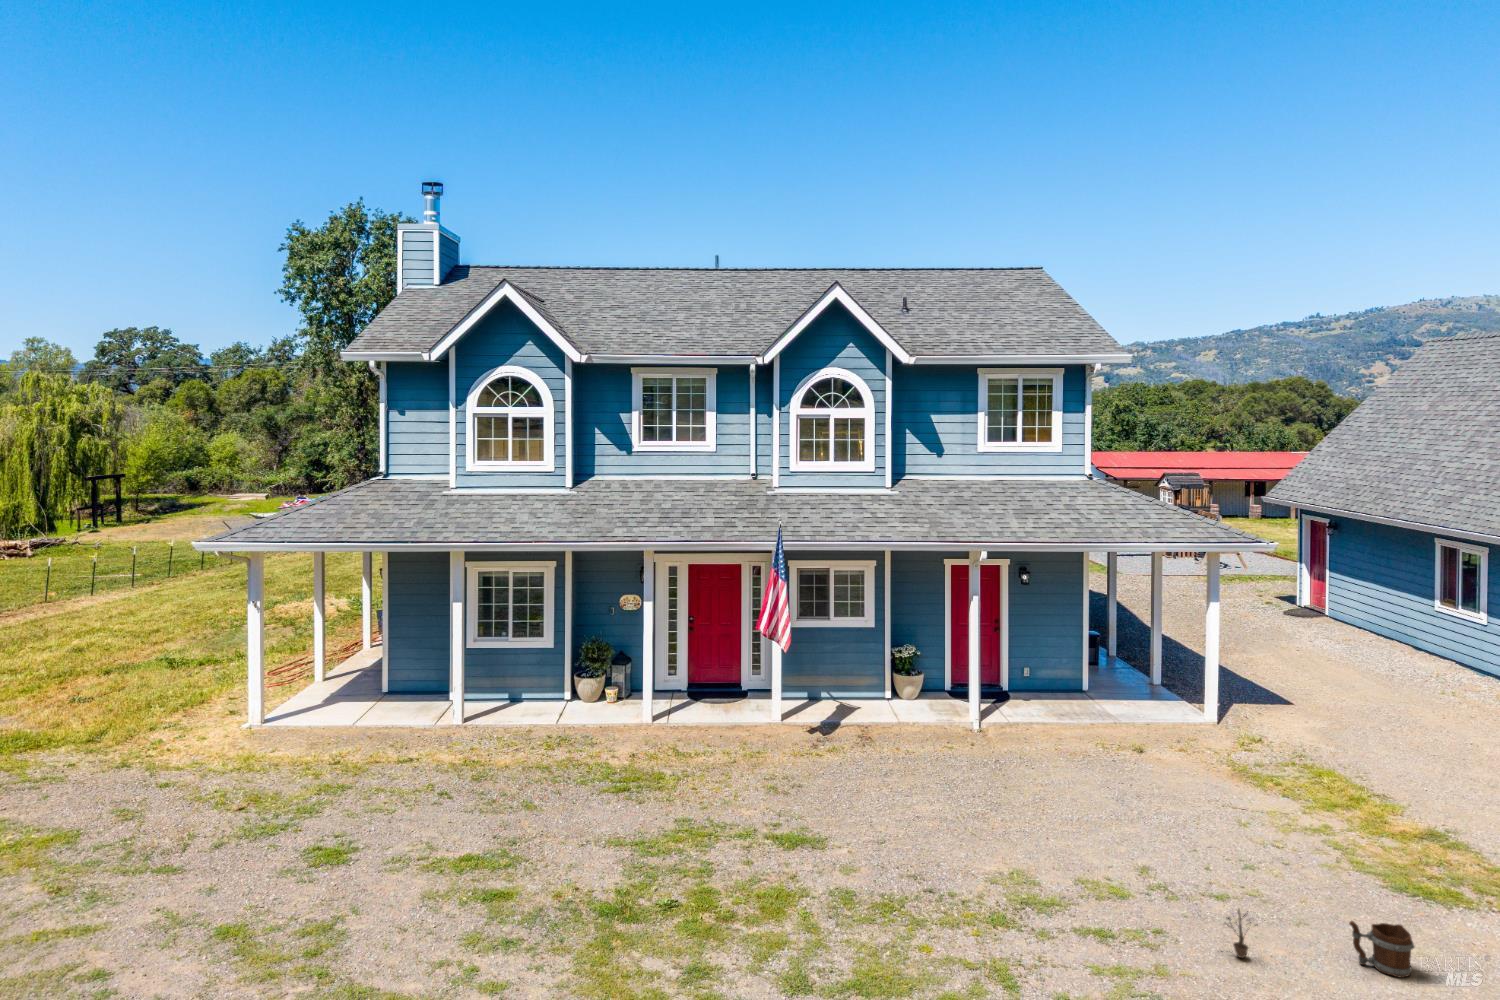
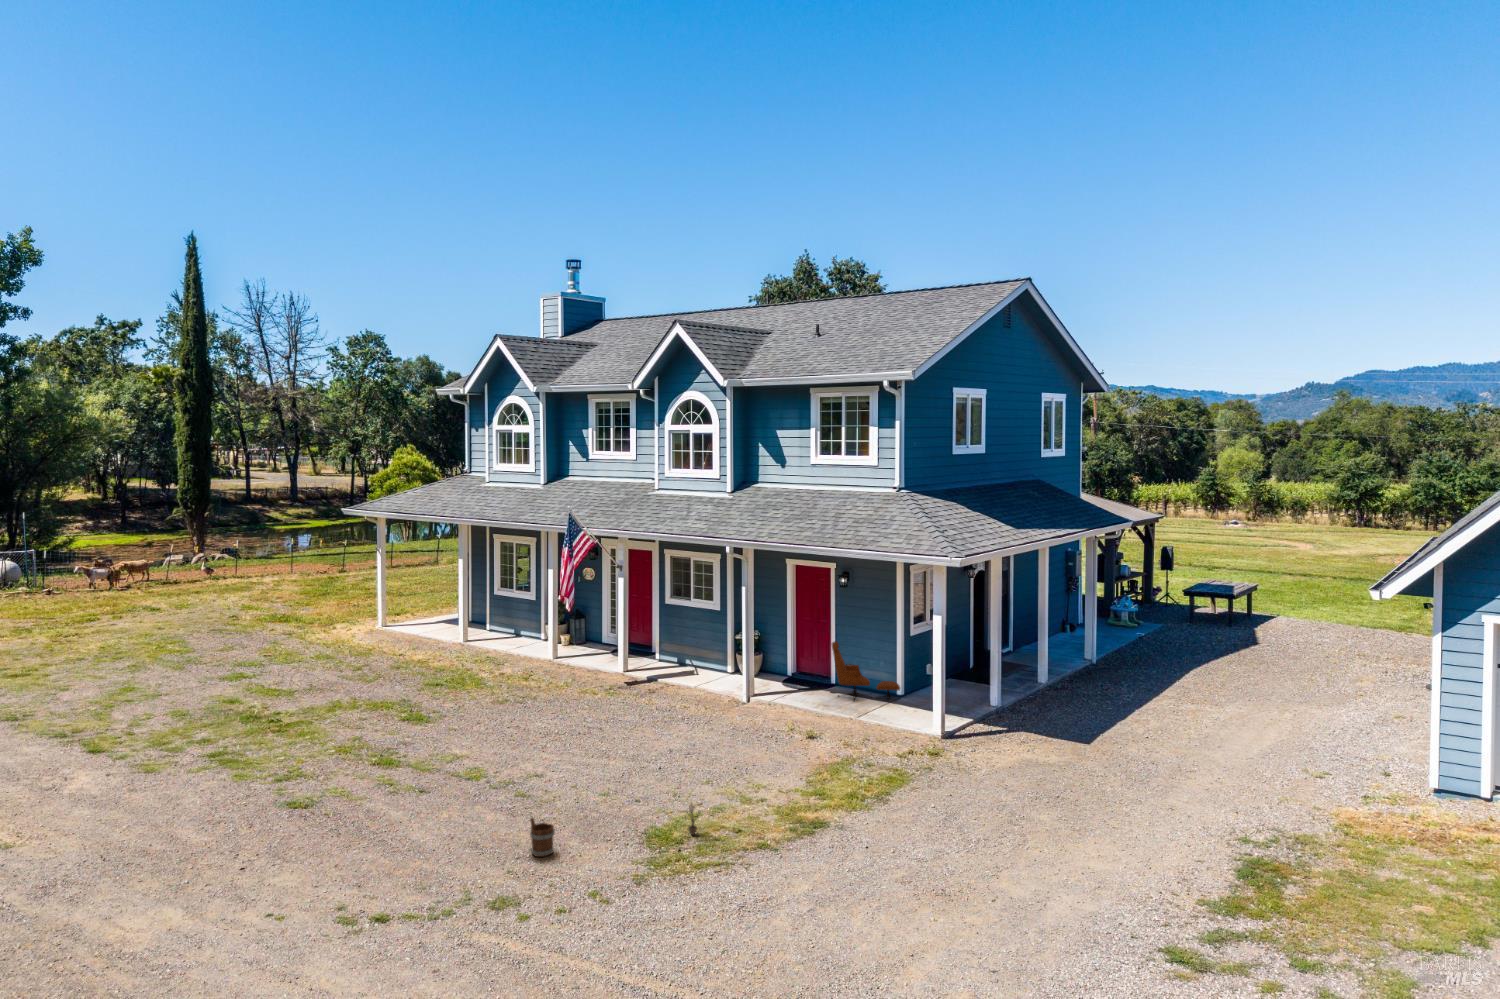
lounge chair: none [1058,646,1127,710] -> present [832,642,900,699]
decorative plant: present [1218,910,1256,958] -> present [687,805,700,835]

